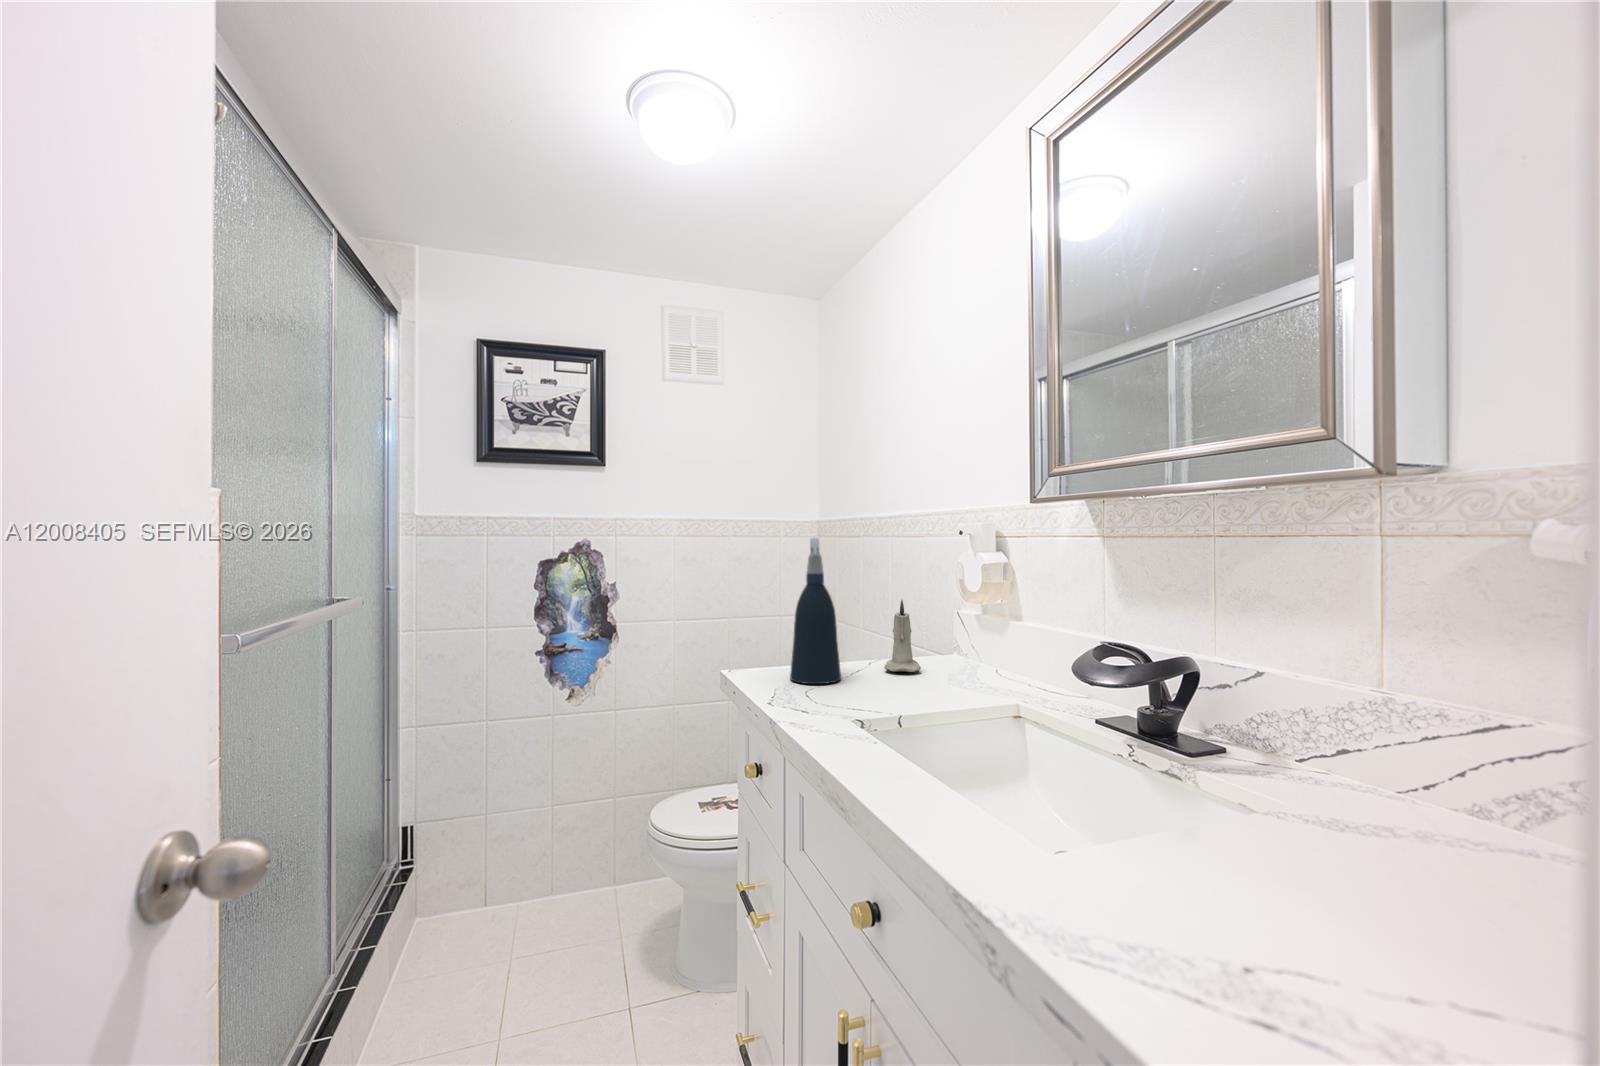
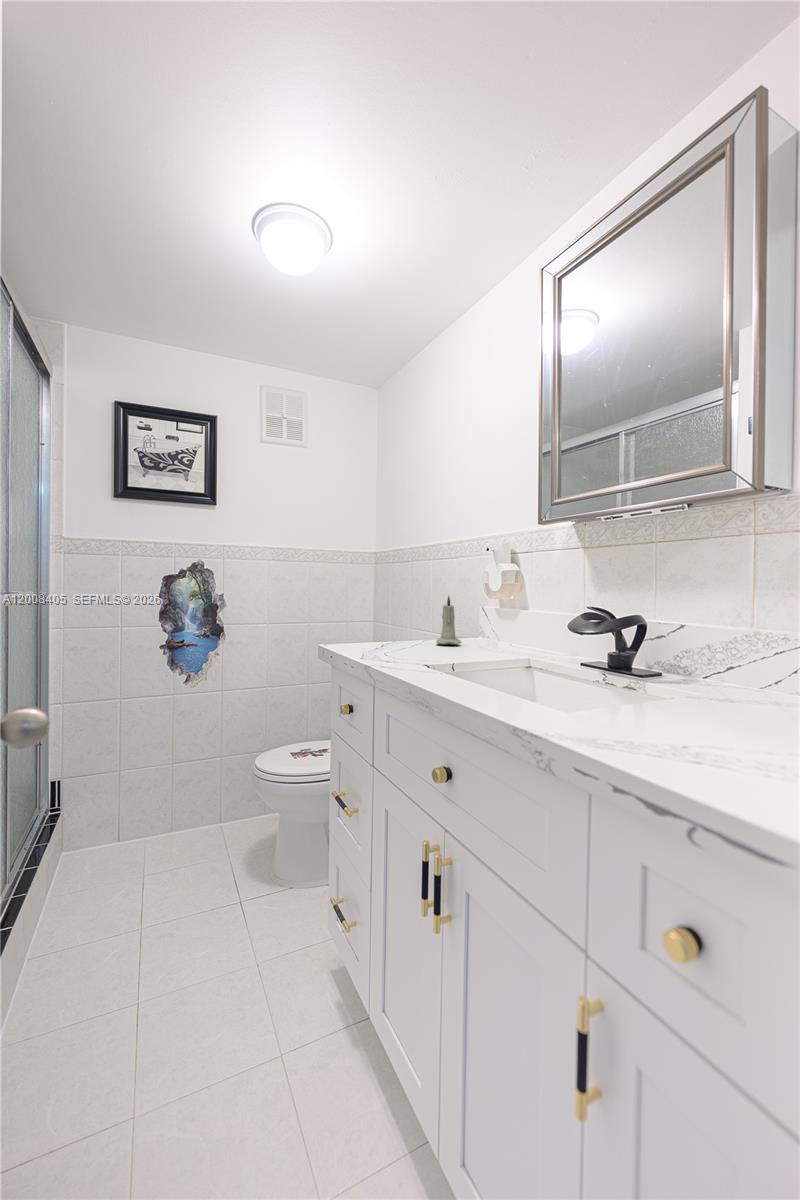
spray bottle: present [790,538,841,684] -> none [372,549,408,649]

